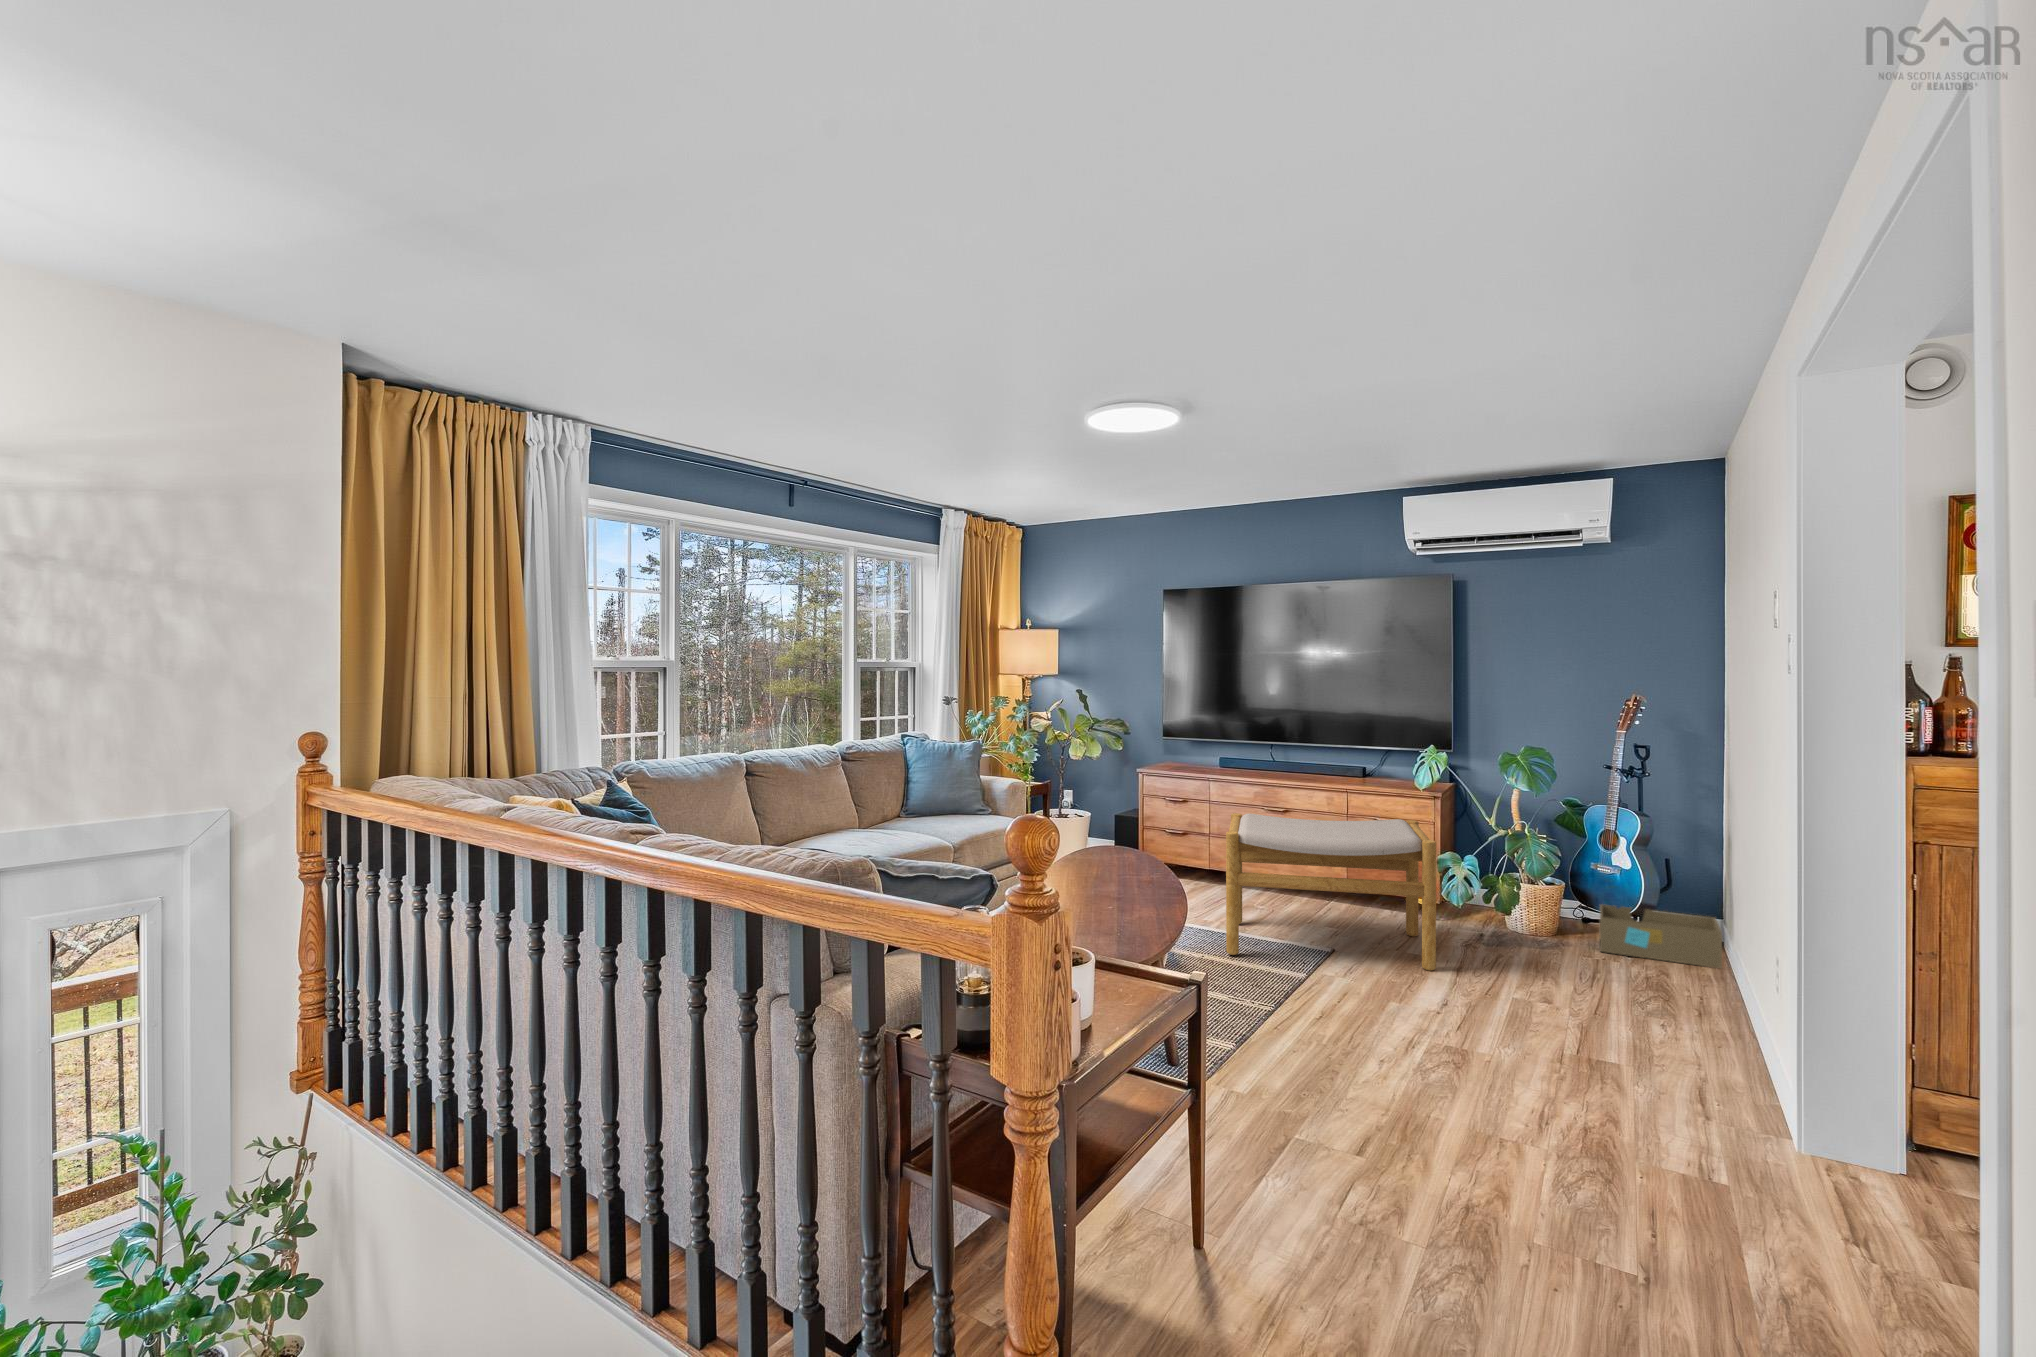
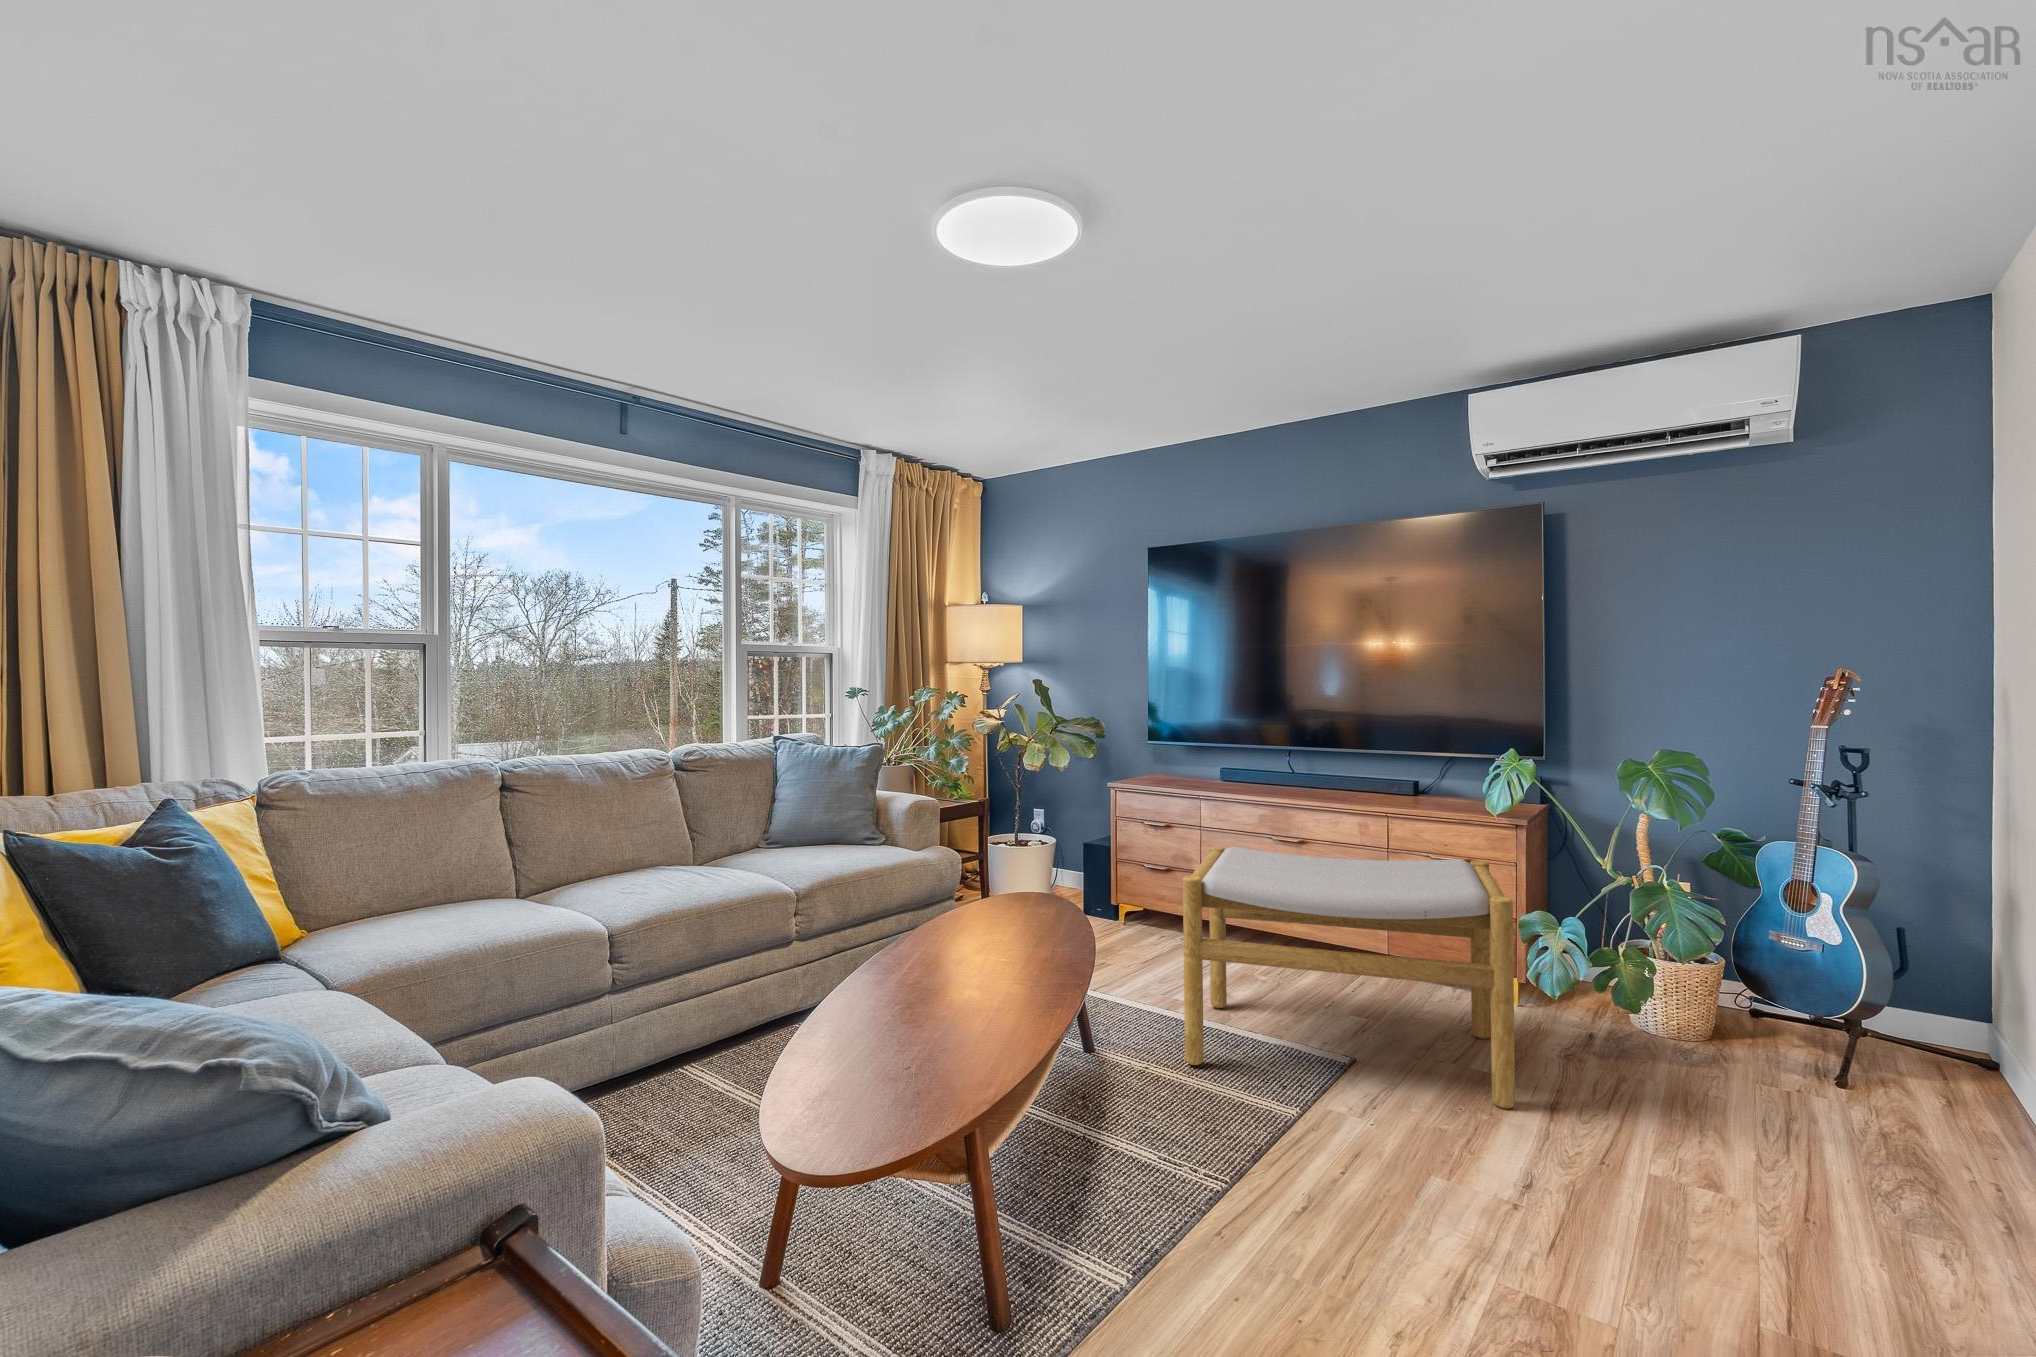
storage box: present [1600,904,1722,968] -> none [1786,997,2022,1125]

